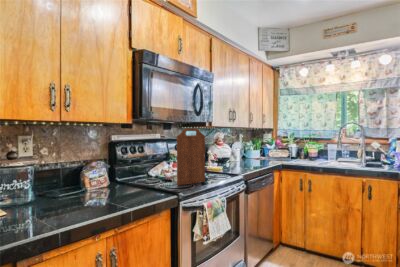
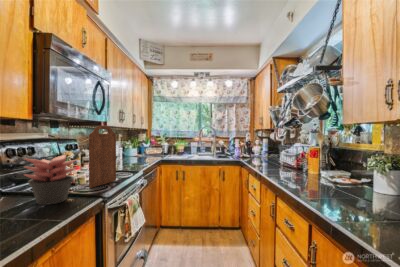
succulent plant: none [123,154,159,194] -> present [25,155,76,205]

